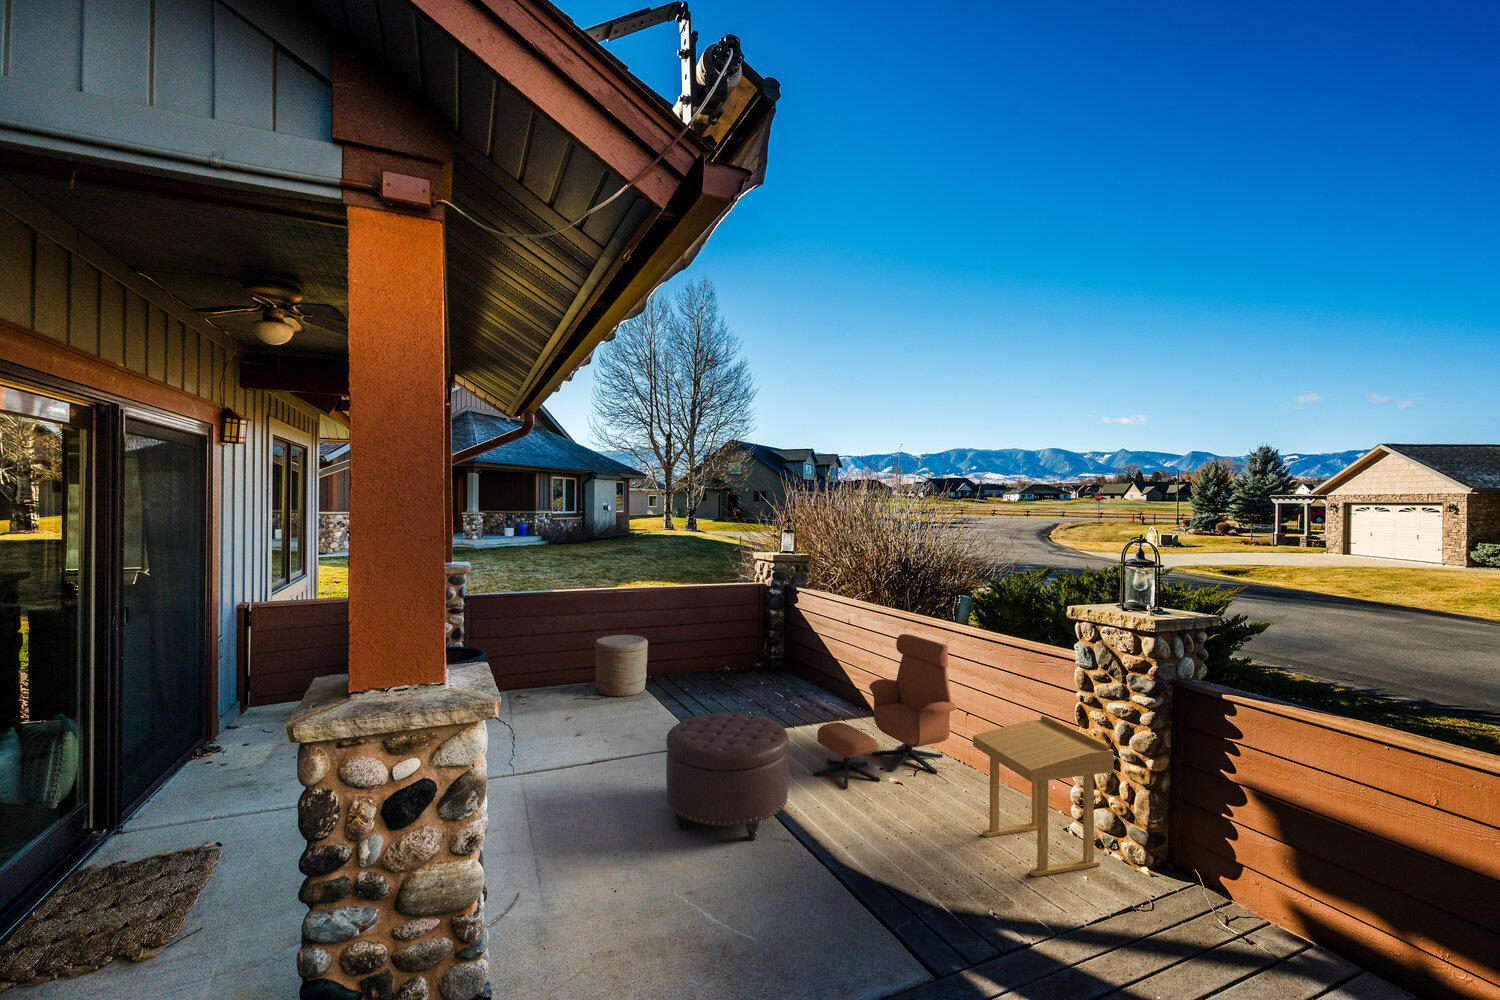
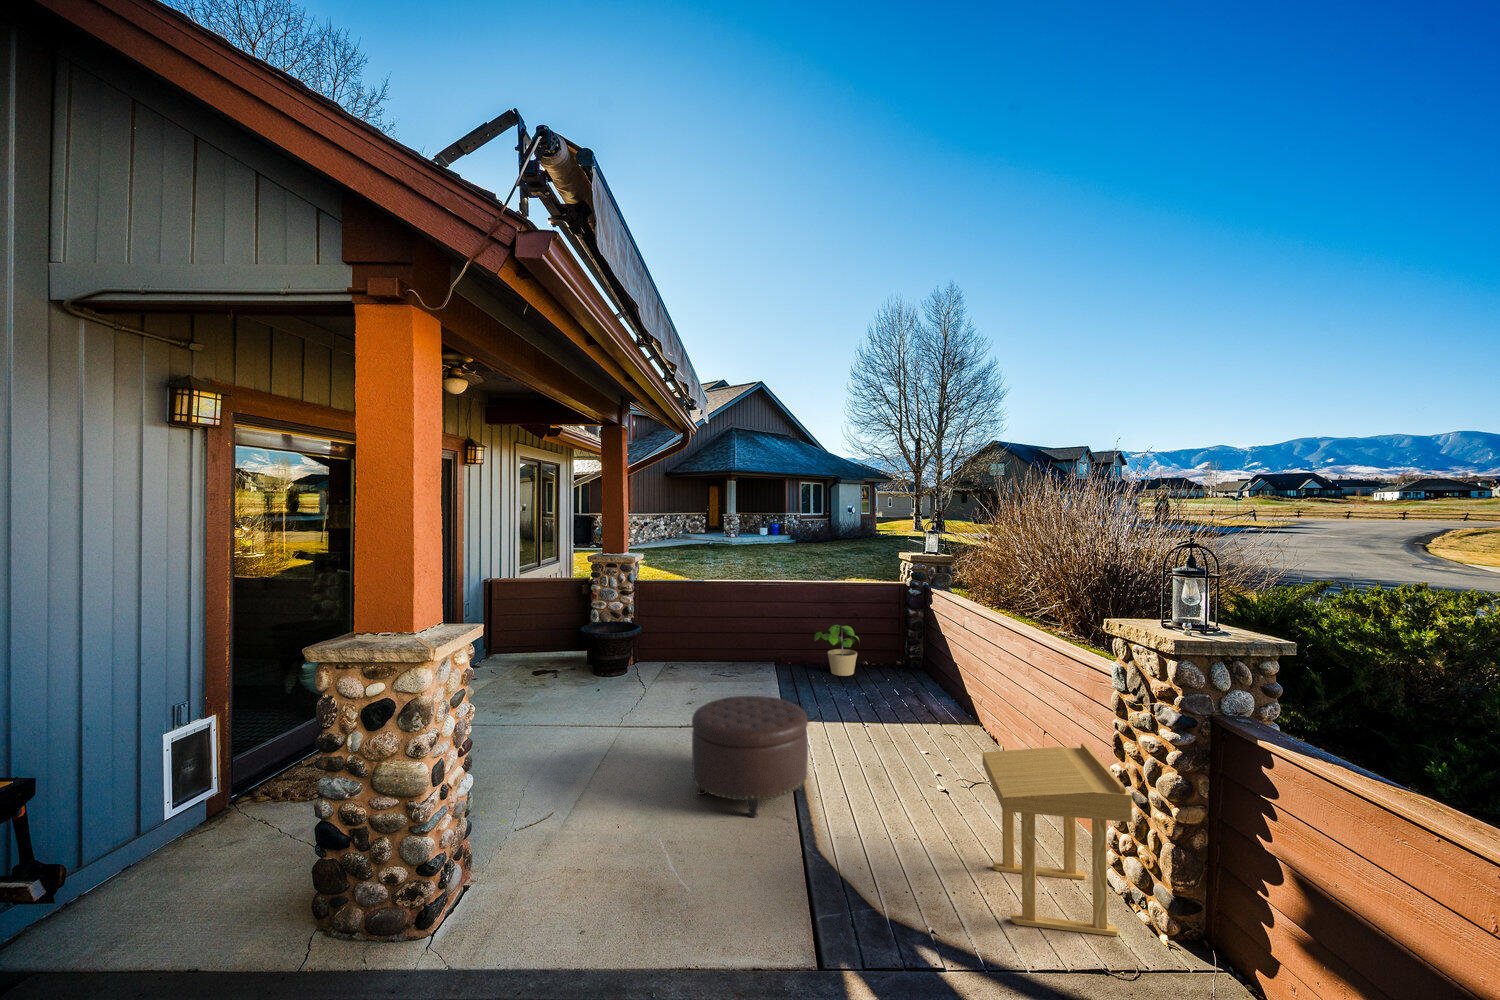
potted plant: none [683,631,732,683] -> present [814,625,859,676]
lounge chair: present [813,634,957,789] -> none [861,639,1024,796]
woven basket: present [594,635,648,697] -> none [731,623,779,679]

